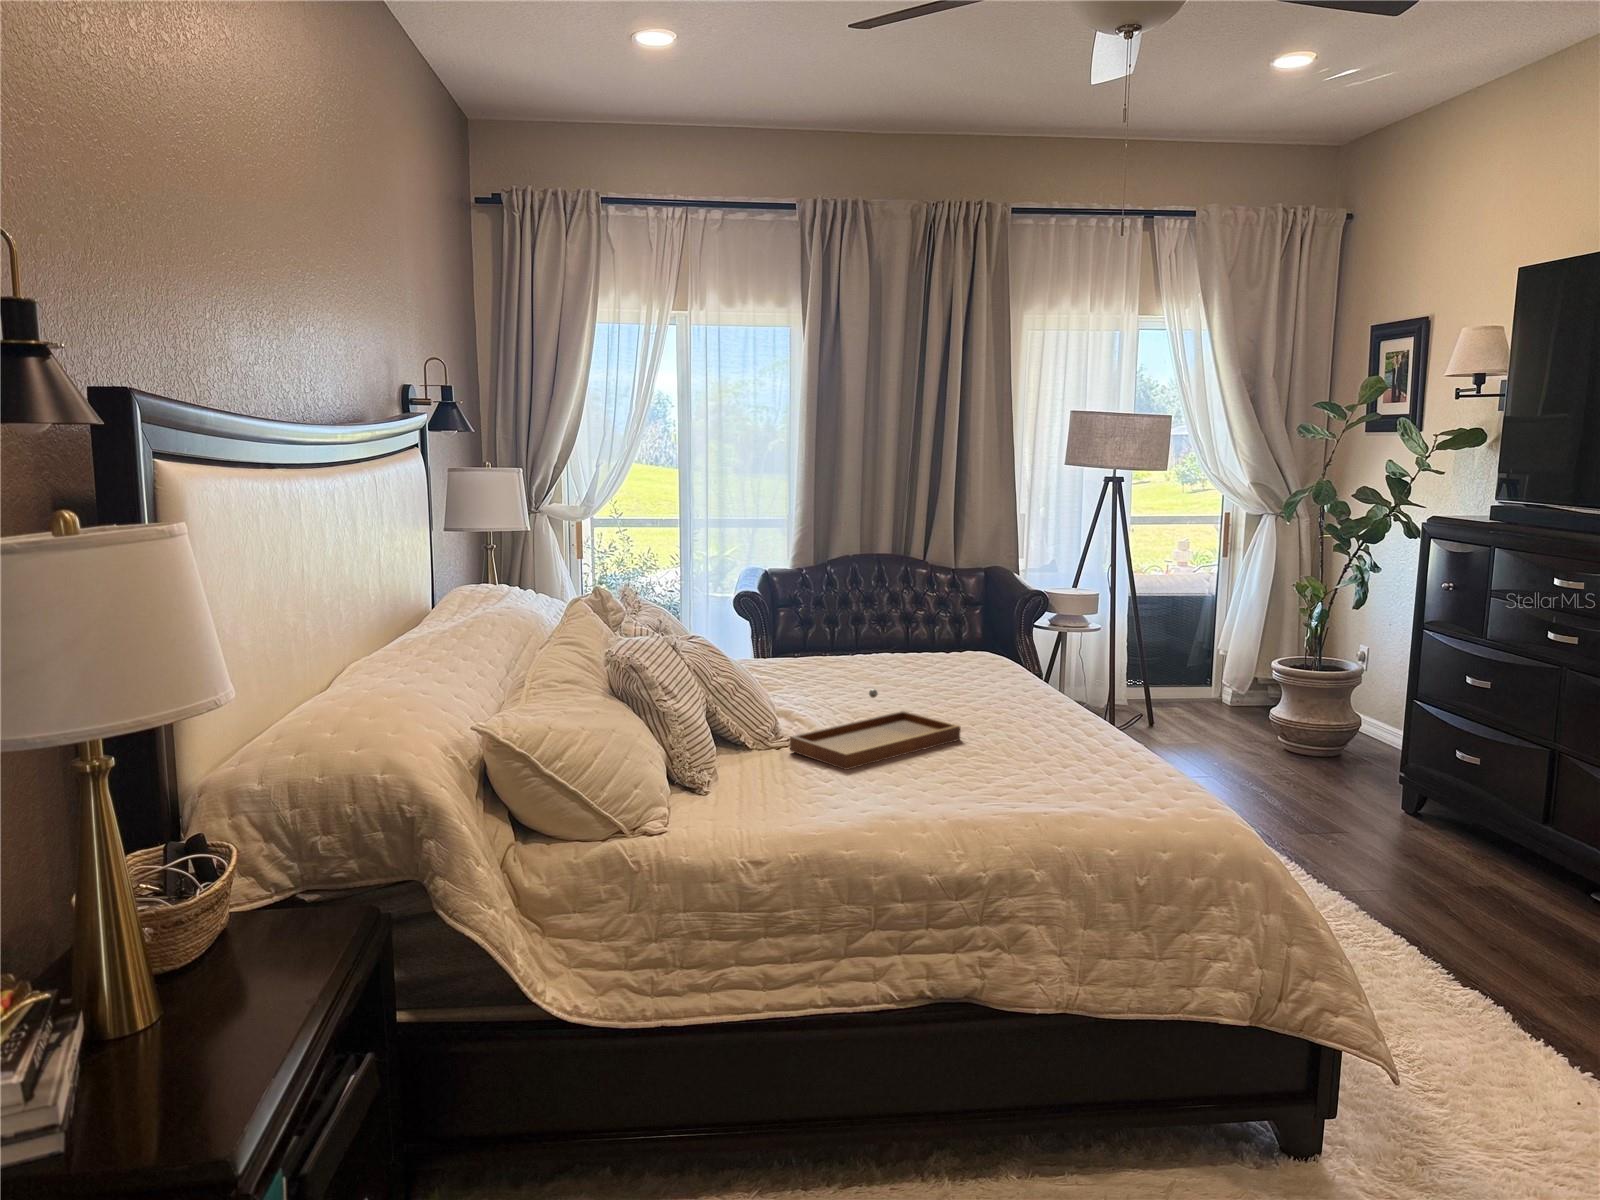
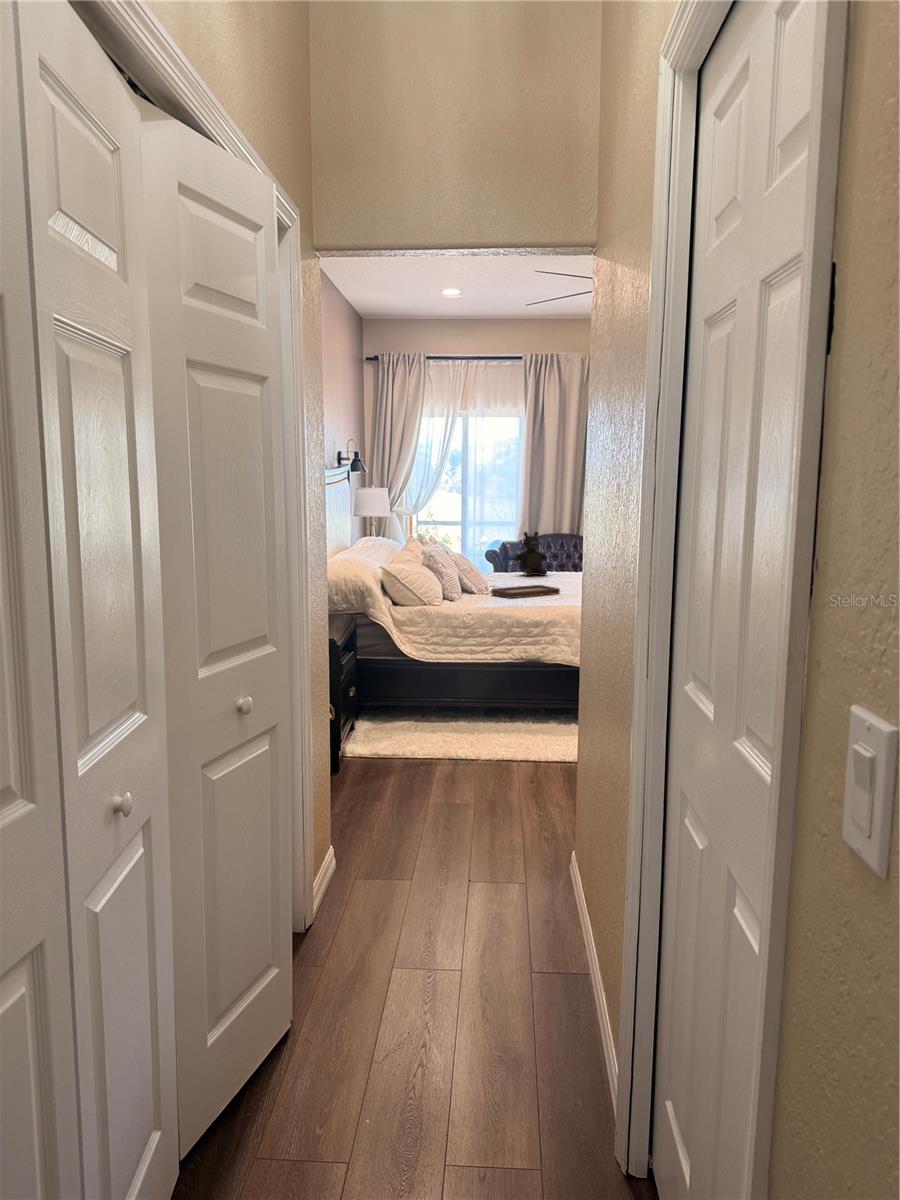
teddy bear: none [805,561,880,659] -> present [514,532,547,576]

